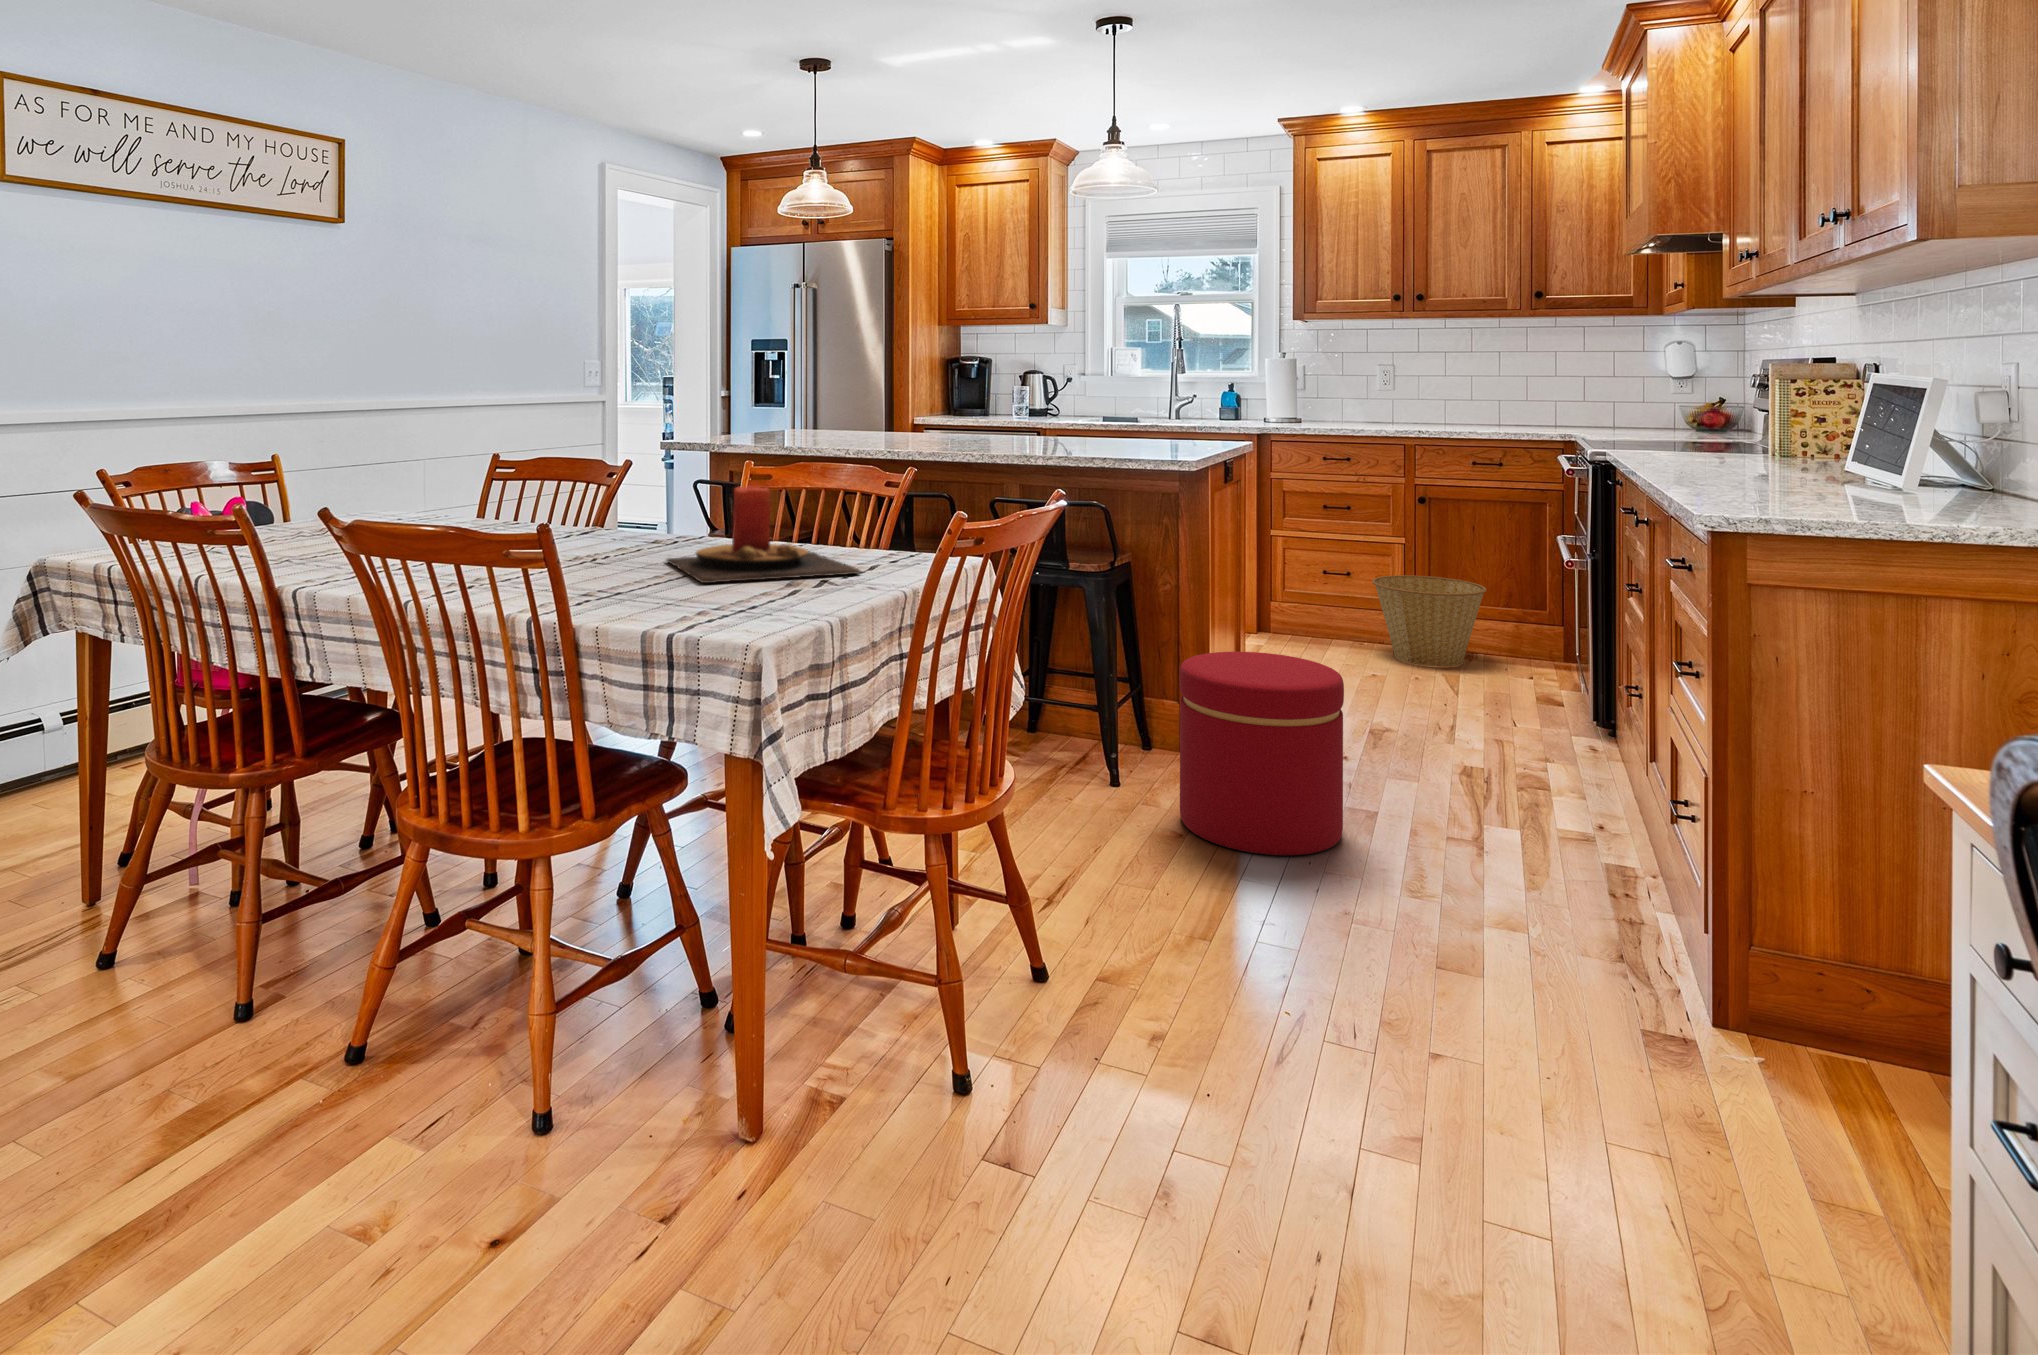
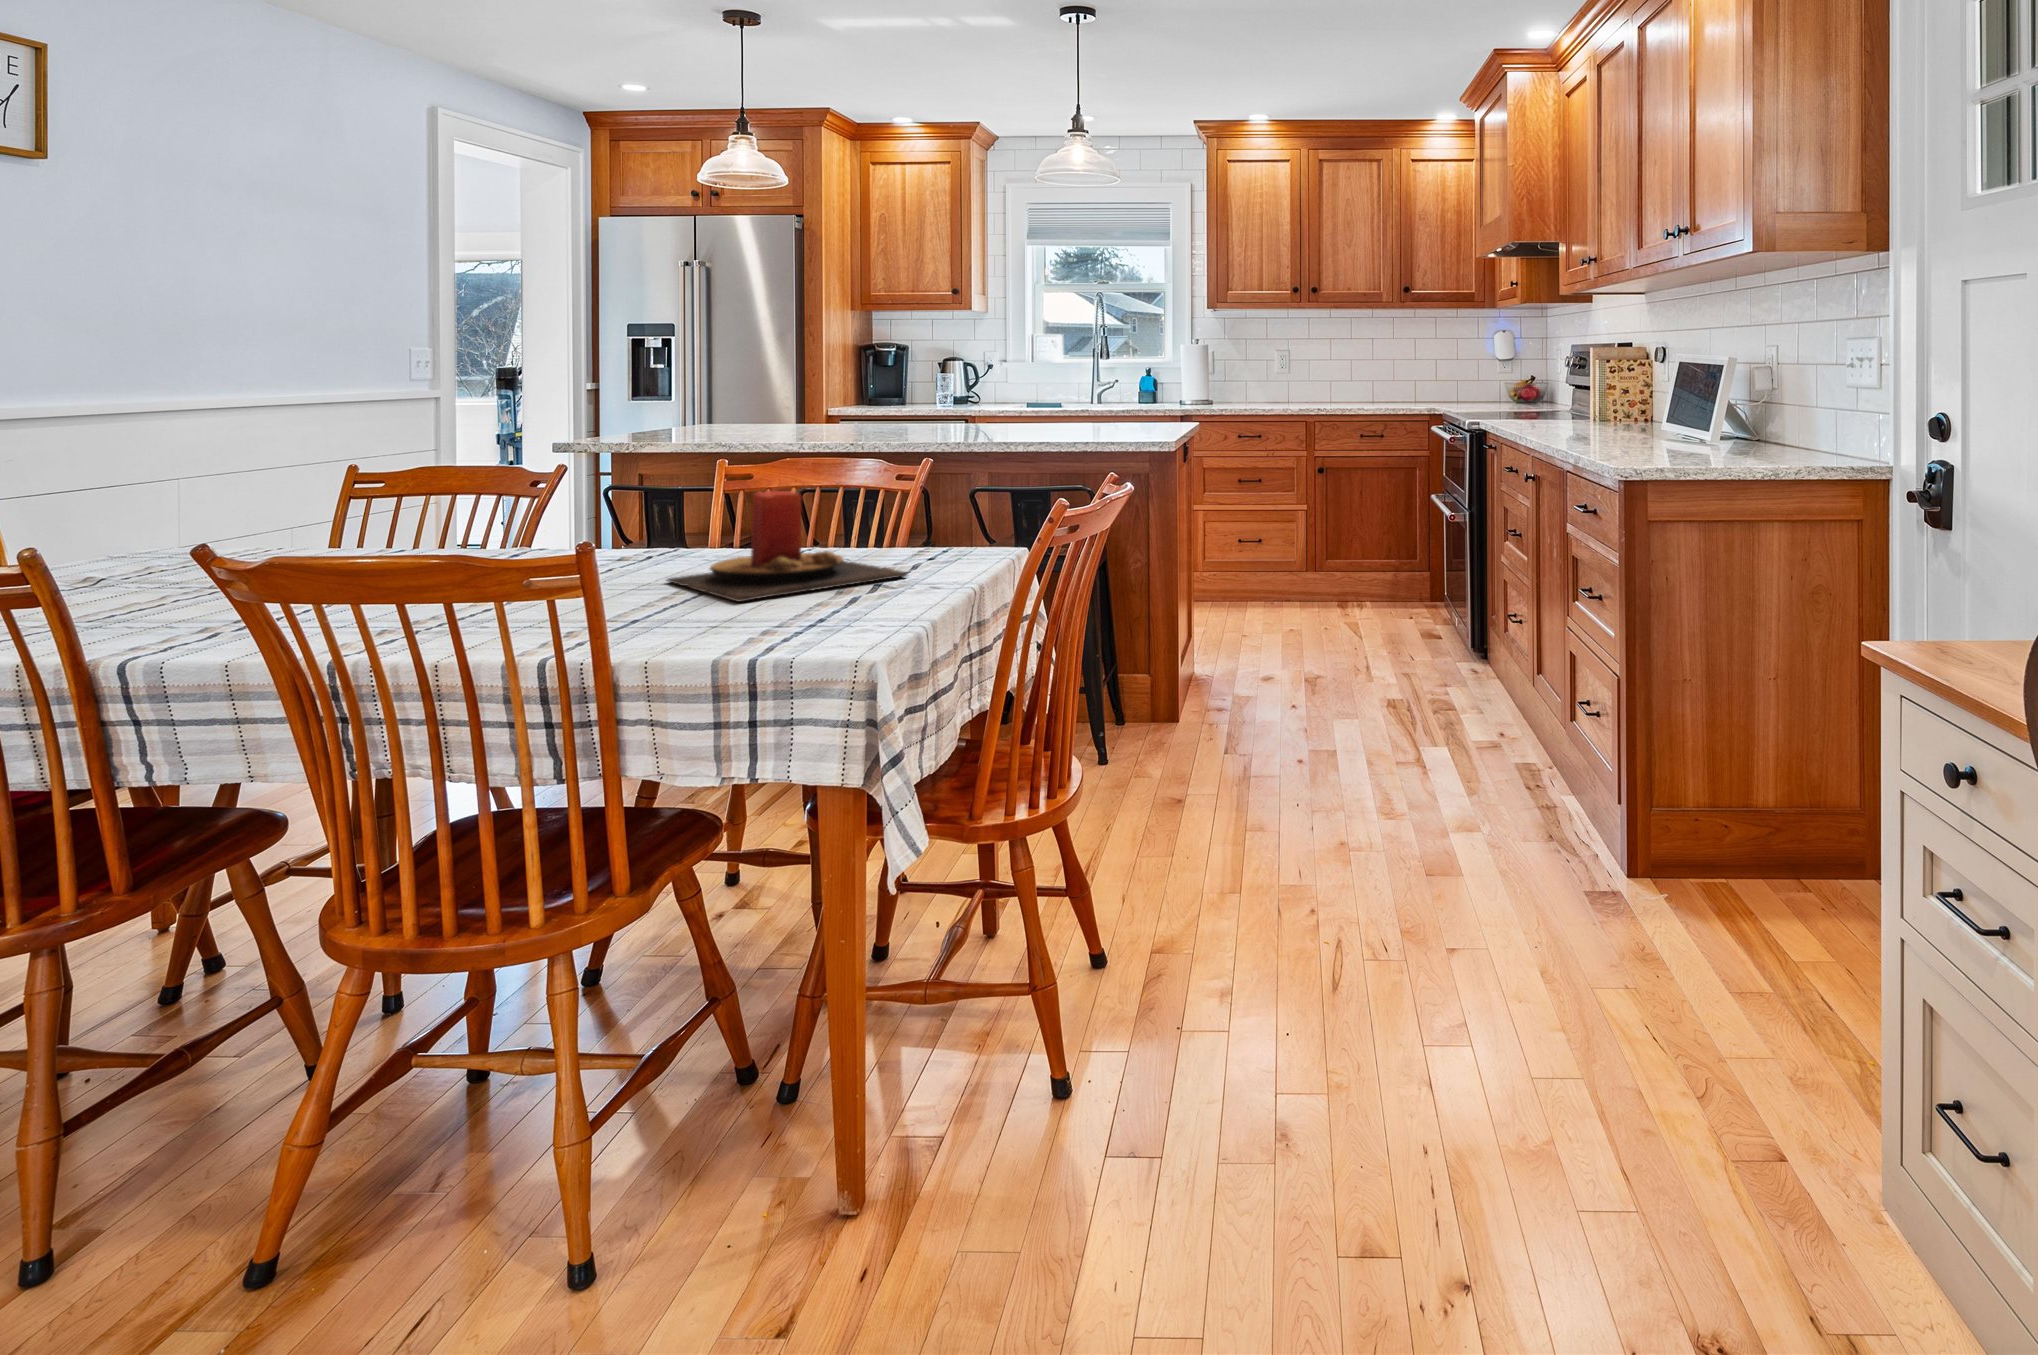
basket: present [1372,575,1486,667] -> none [1282,538,1375,617]
ottoman: present [1180,652,1344,855] -> none [1169,619,1314,805]

